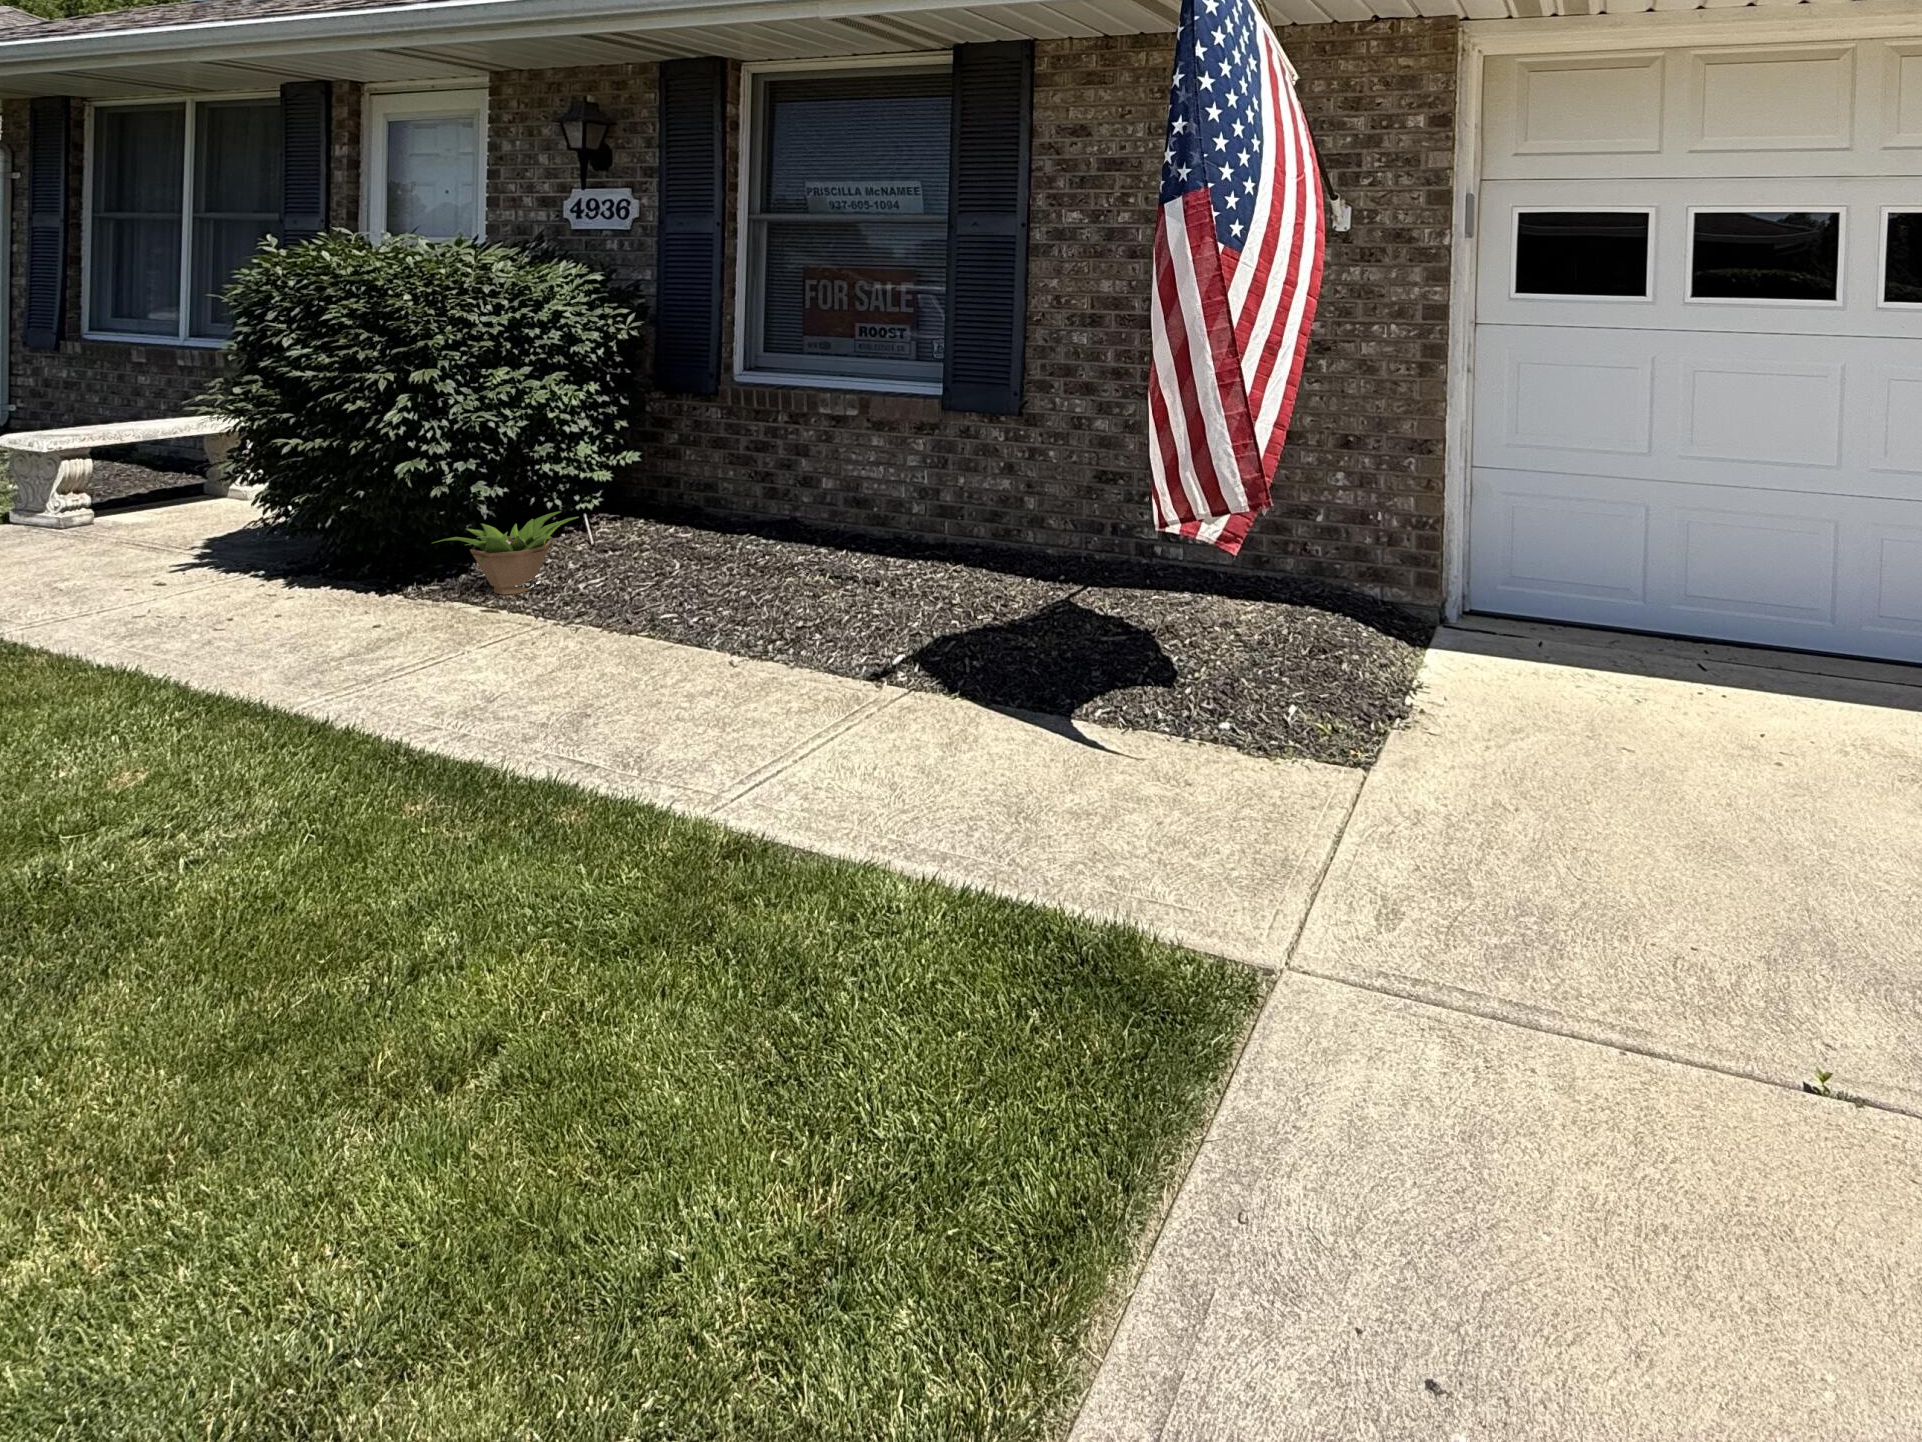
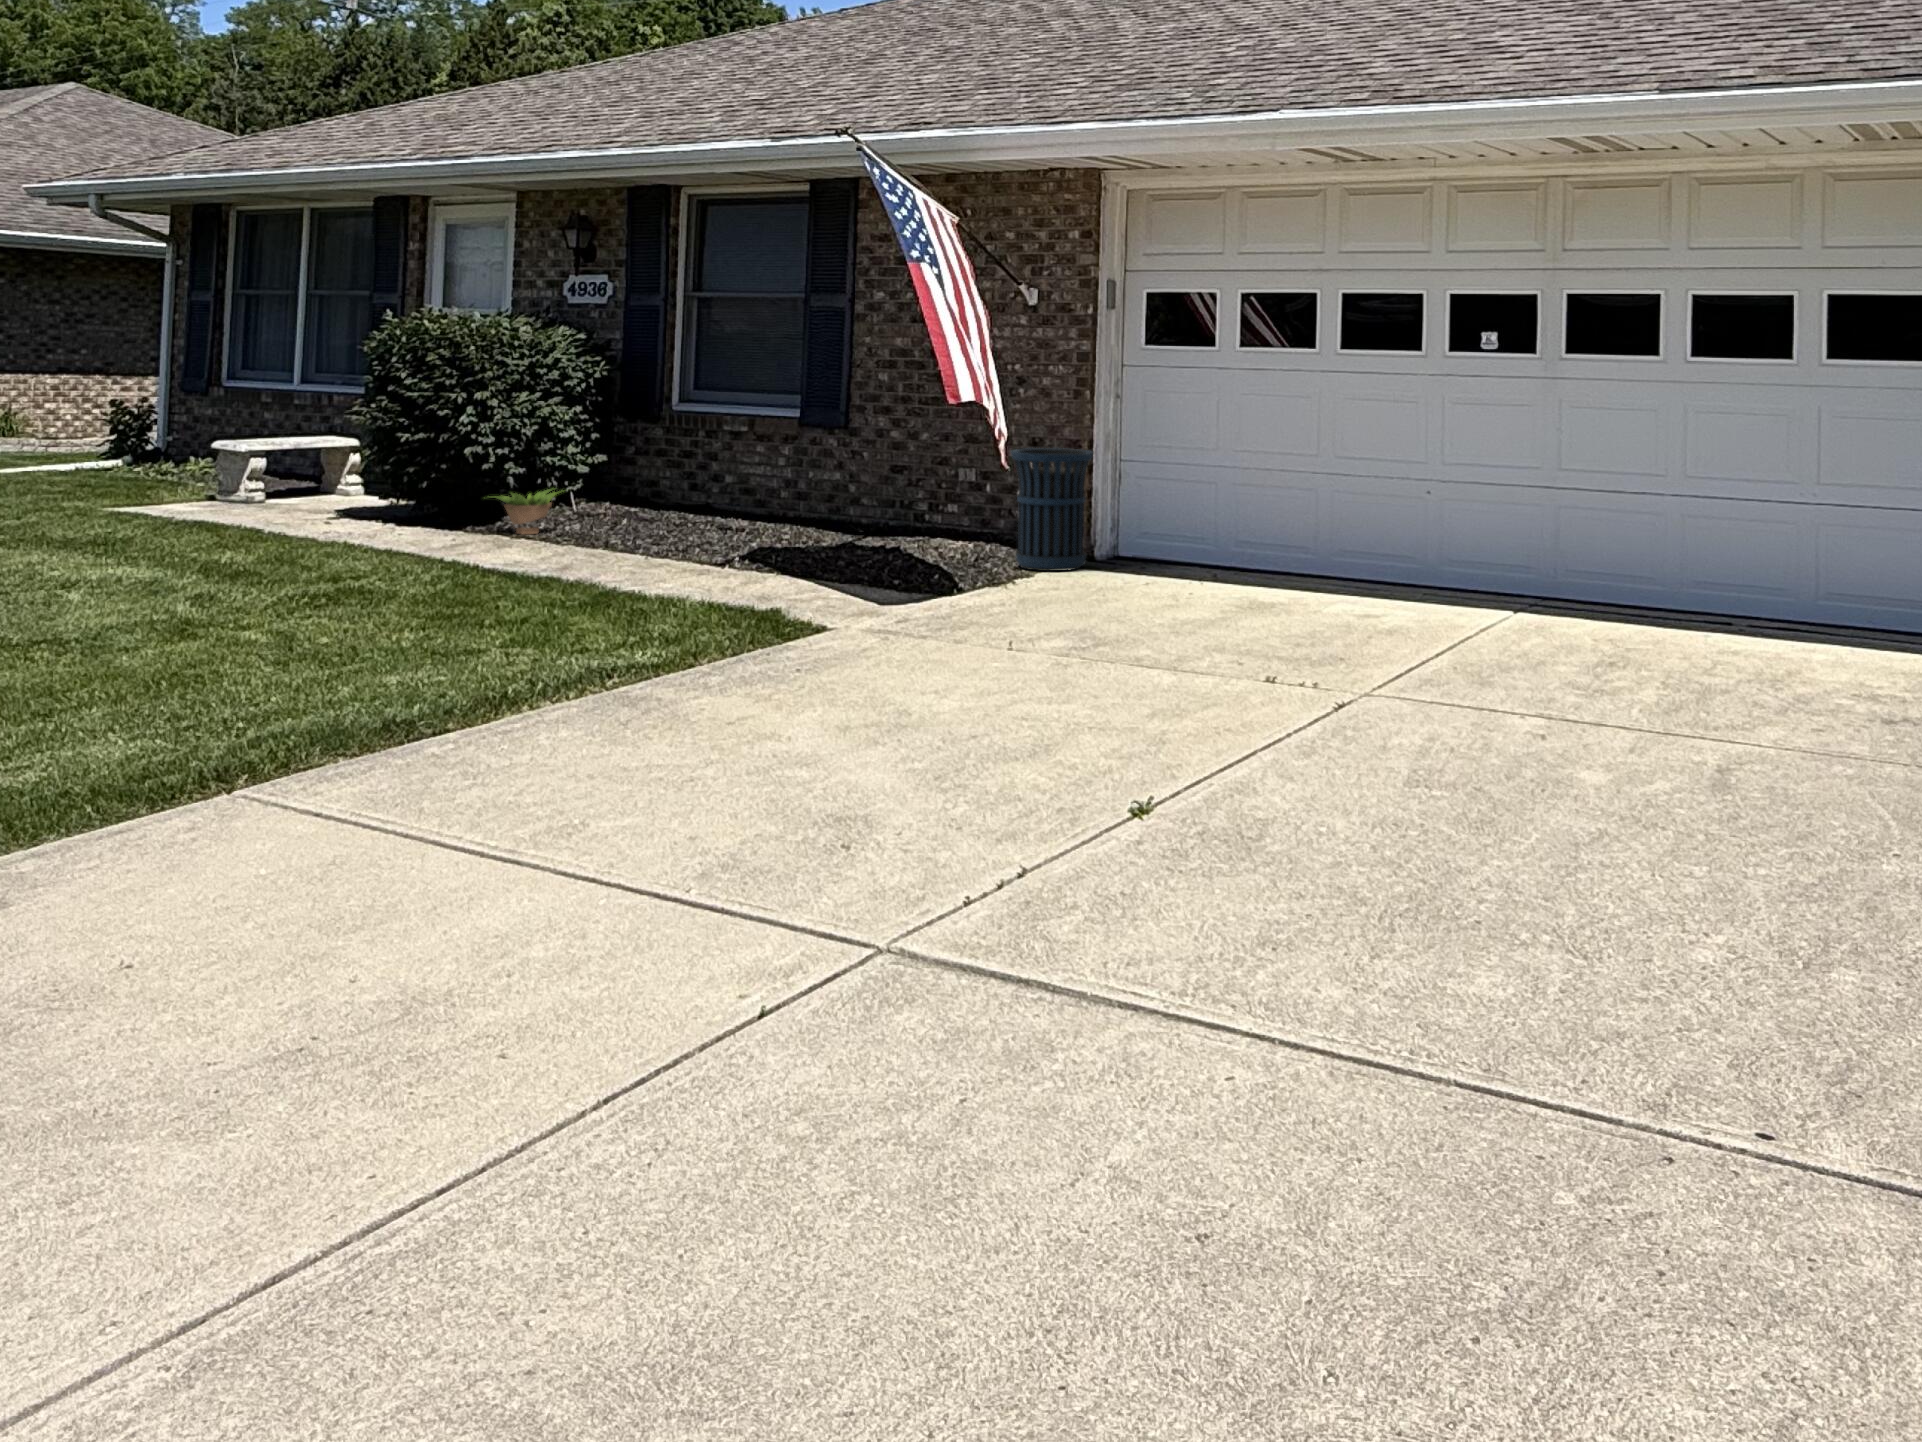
trash can: none [1339,457,1479,671] -> present [1011,448,1093,571]

